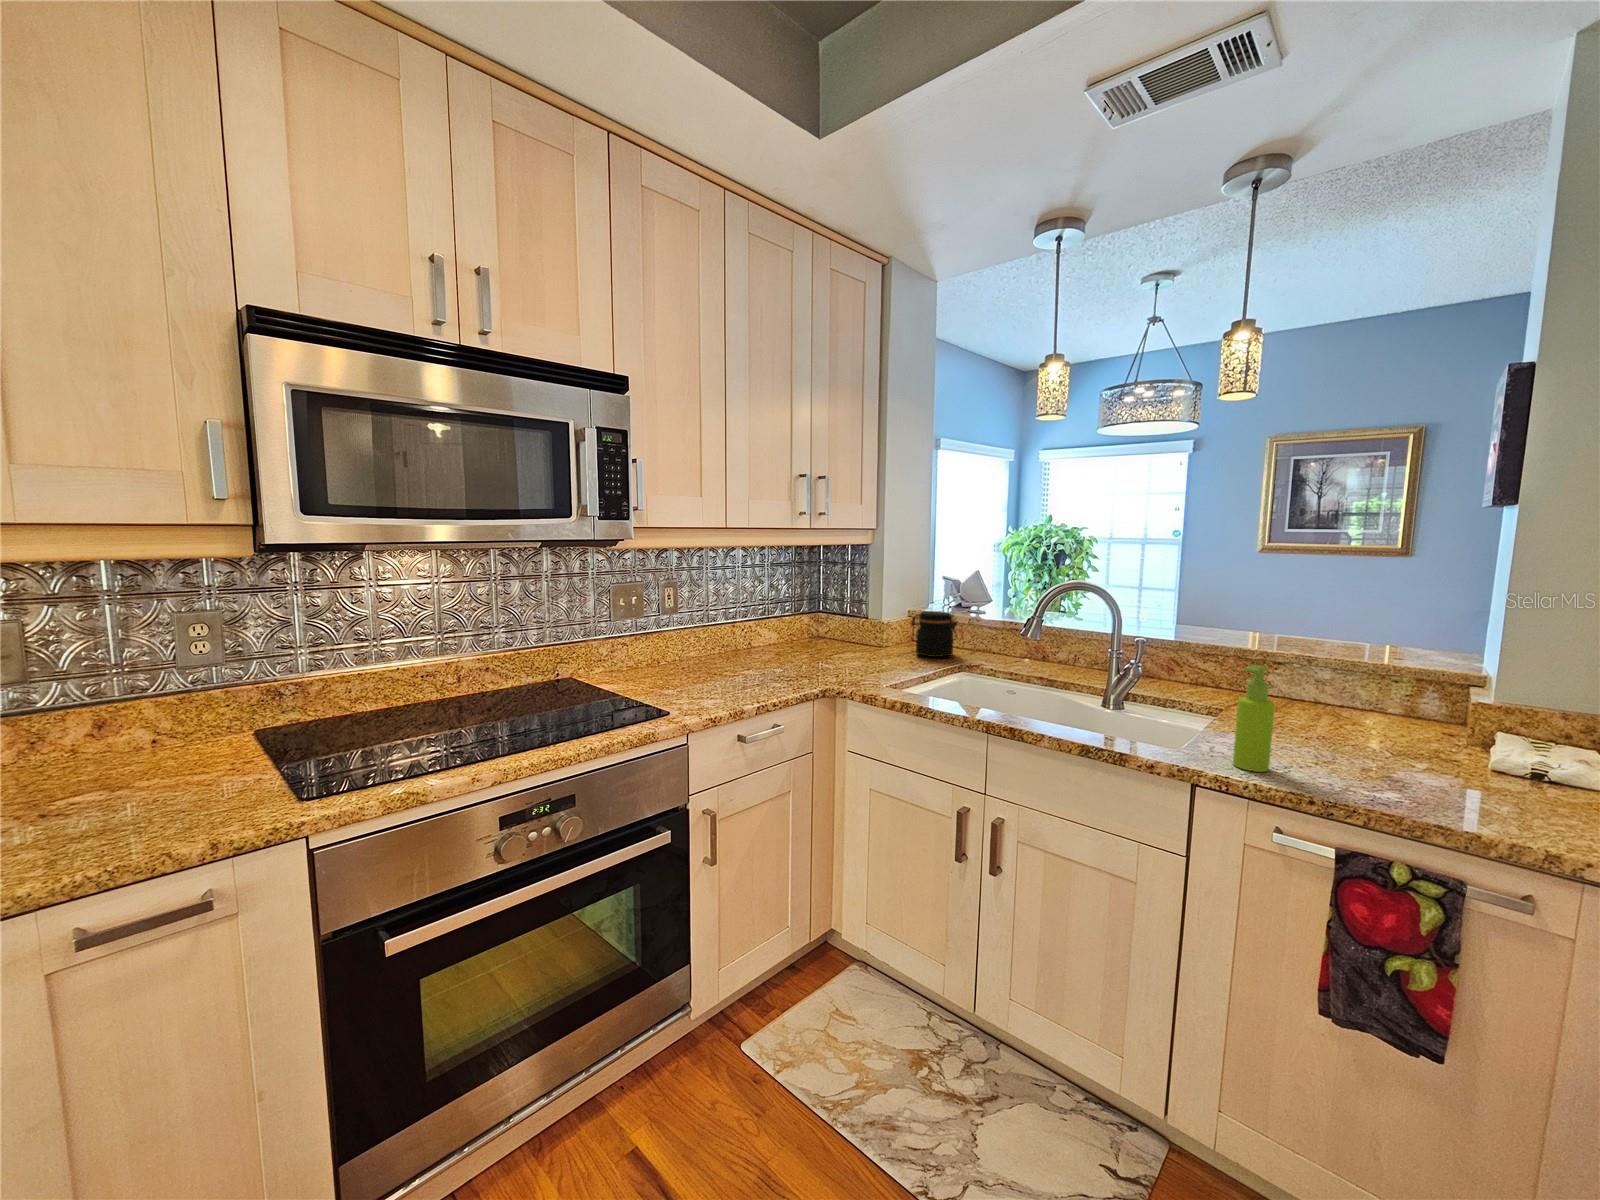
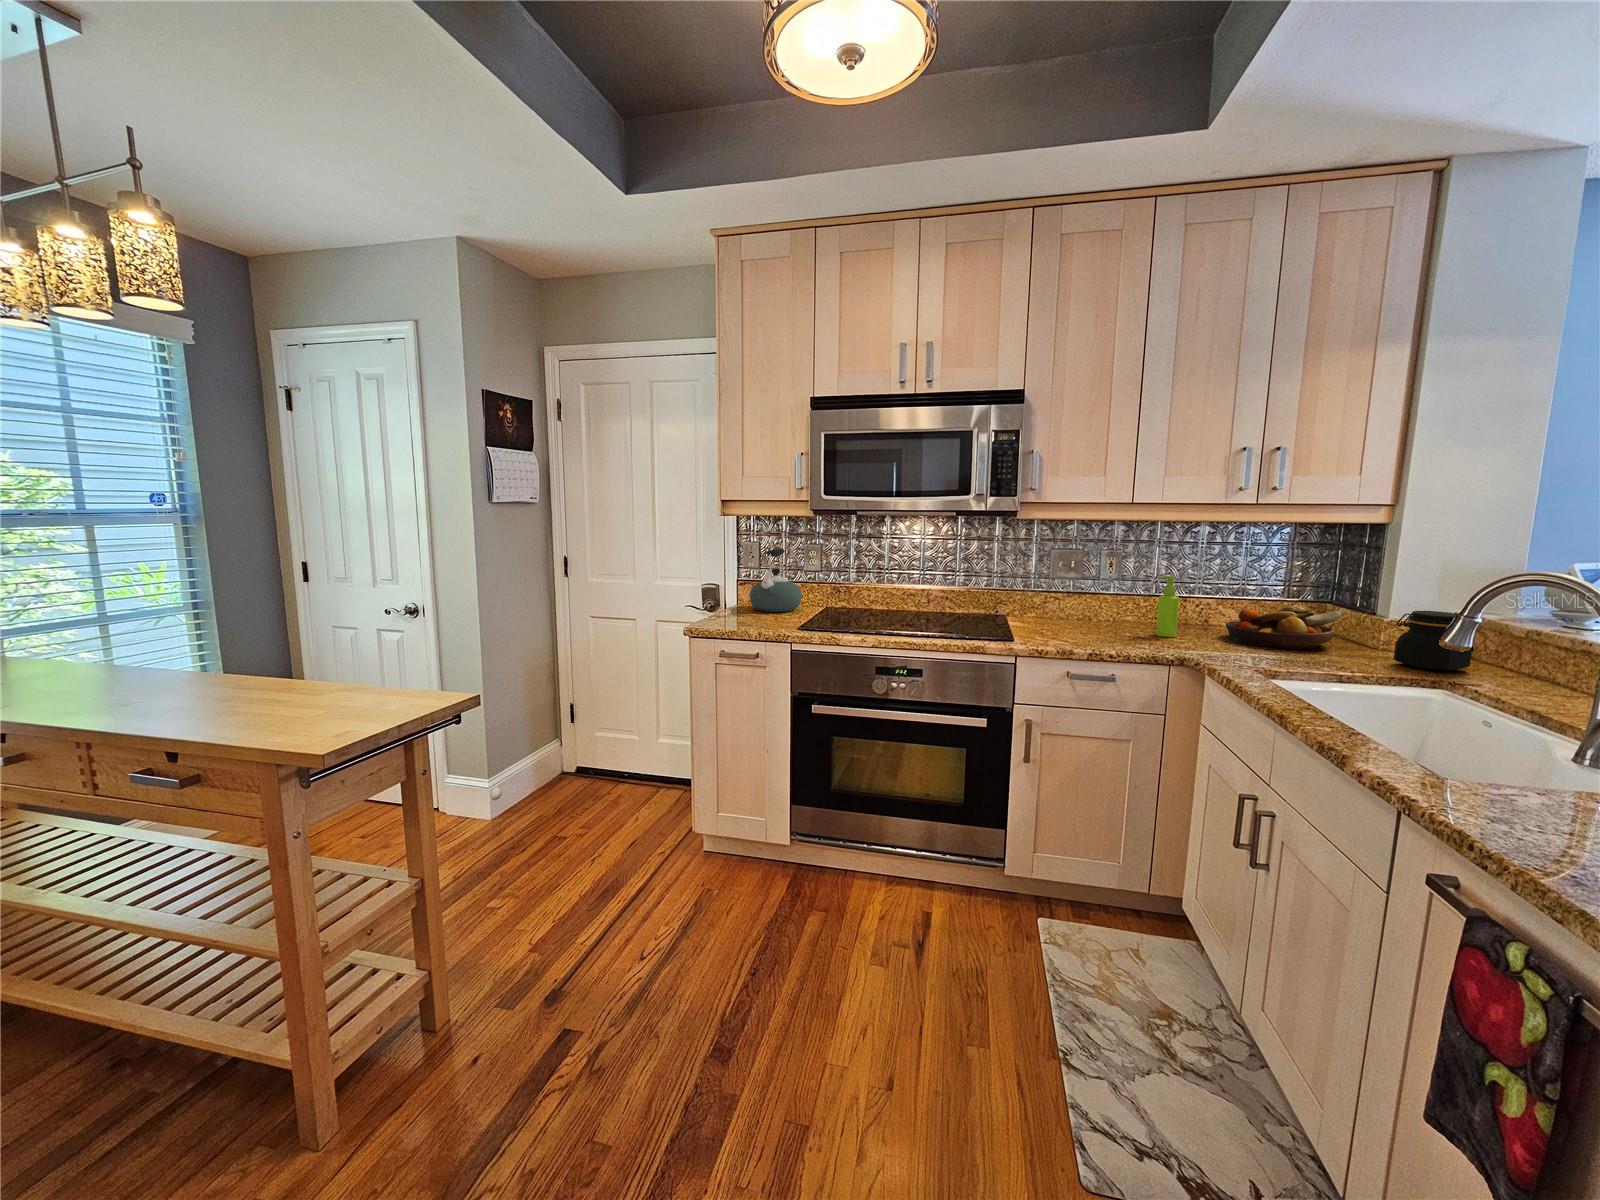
fruit bowl: none [787,619,868,662] -> present [1226,606,1344,649]
kettle: none [49,633,215,785] -> present [750,549,802,612]
soap dispenser: present [1233,665,1275,772] -> present [1156,576,1179,637]

